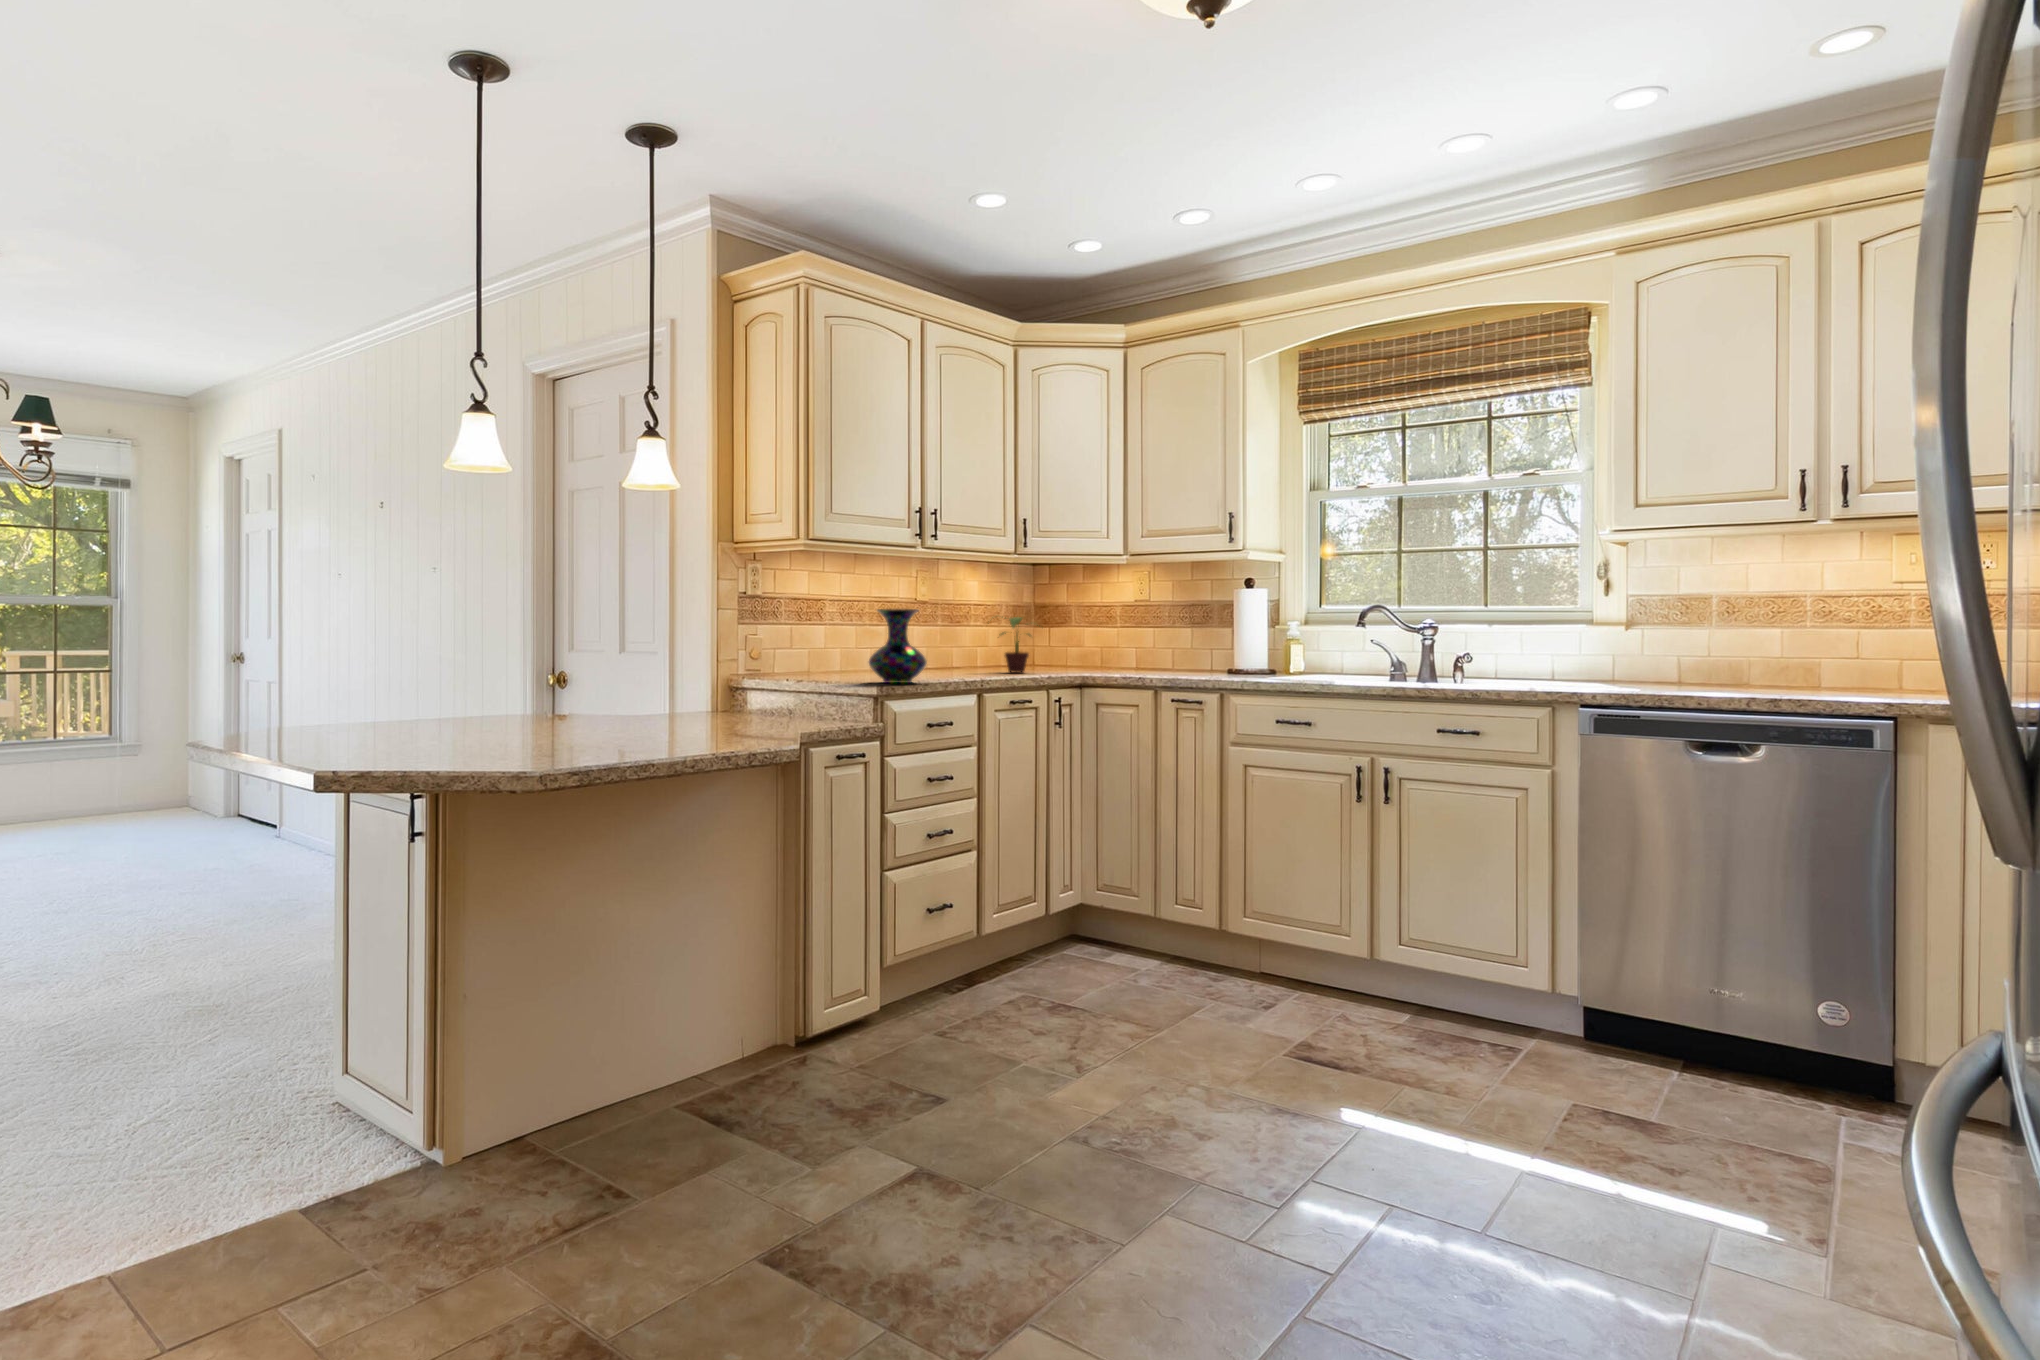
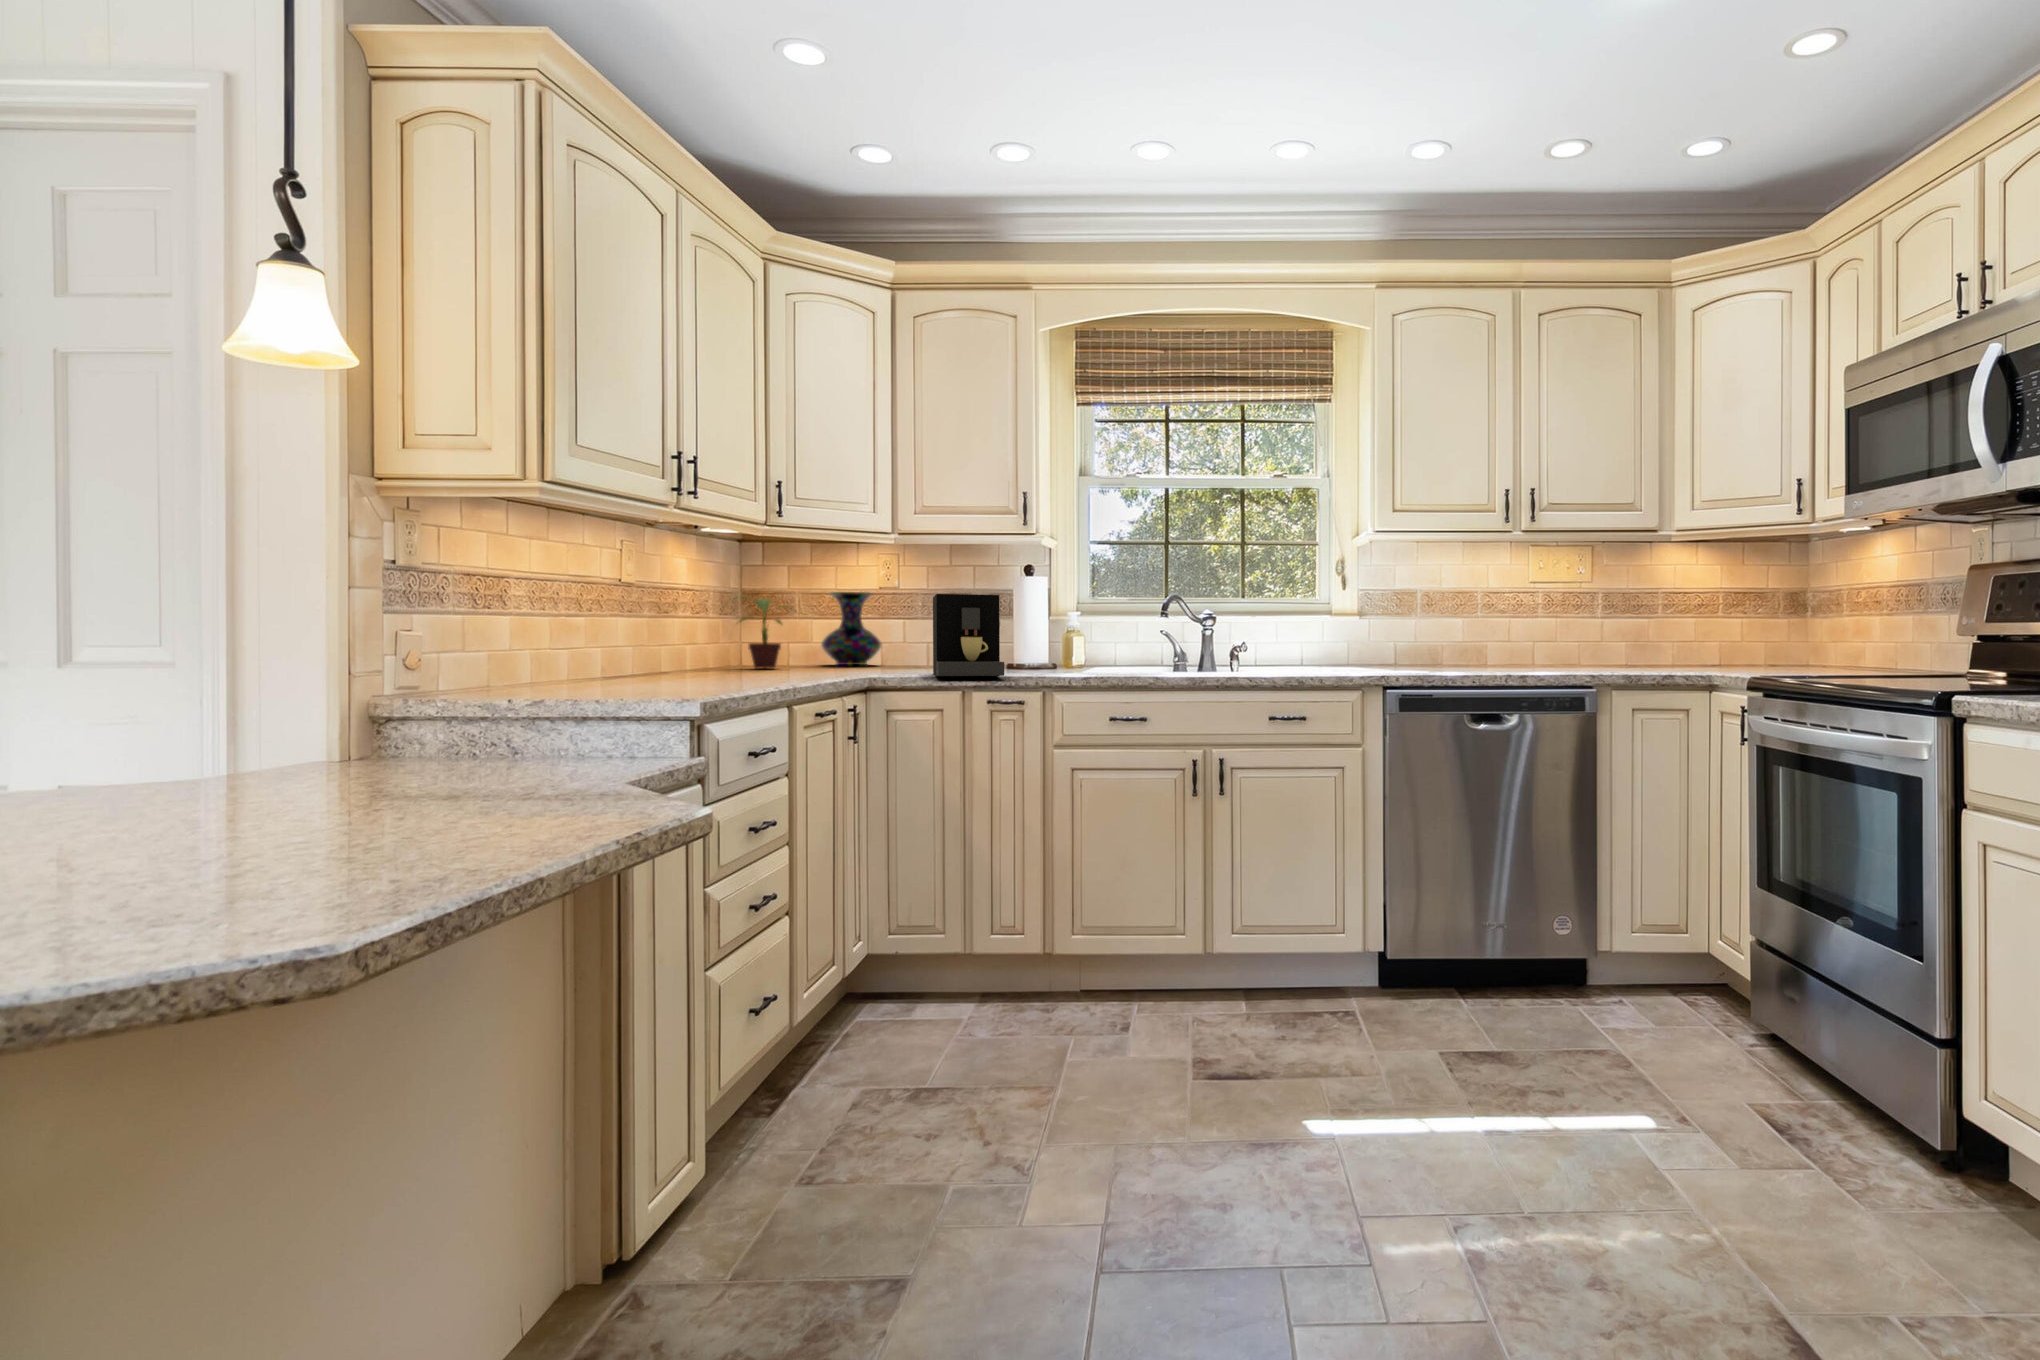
vase: present [869,609,927,683] -> present [821,592,881,665]
coffee maker: none [1122,612,1189,682] -> present [933,594,1004,677]

